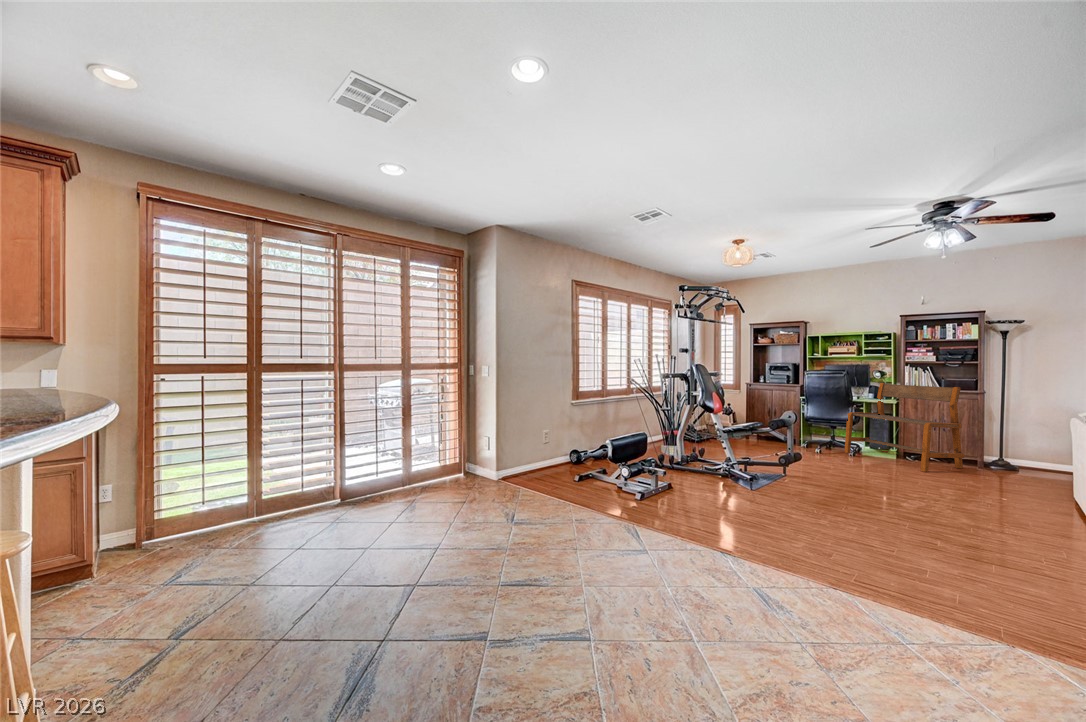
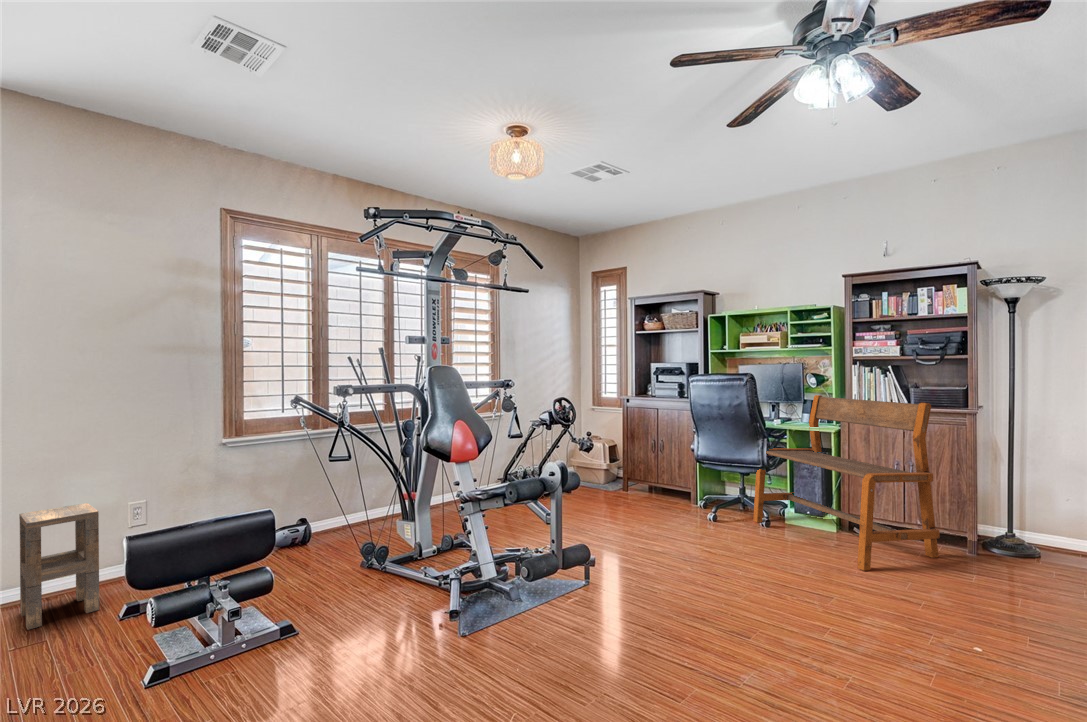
side table: none [522,426,557,480] -> present [19,503,99,630]

